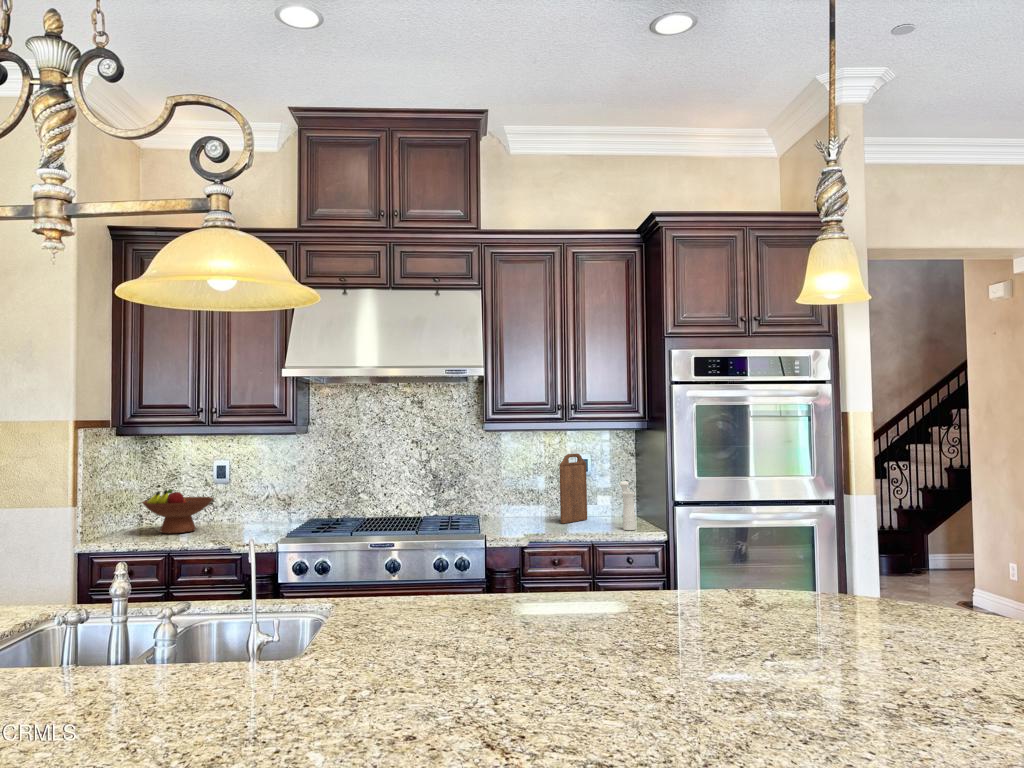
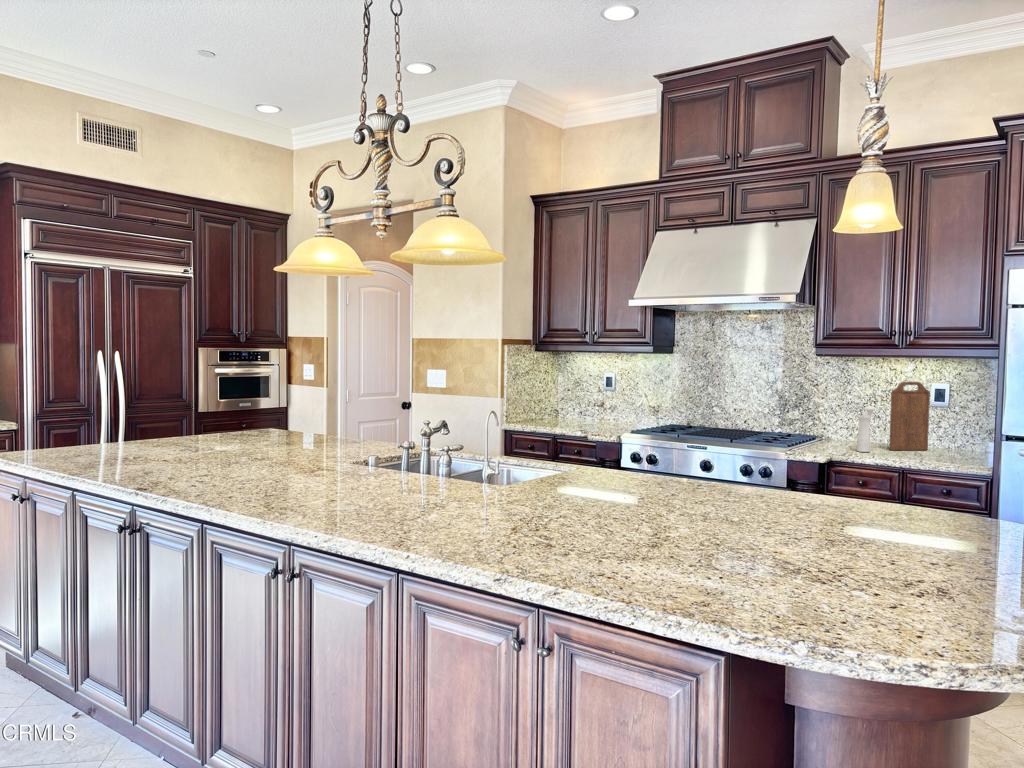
pepper mill: present [620,481,636,530] -> present [857,406,875,452]
fruit bowl: present [142,489,213,533] -> none [545,391,594,424]

